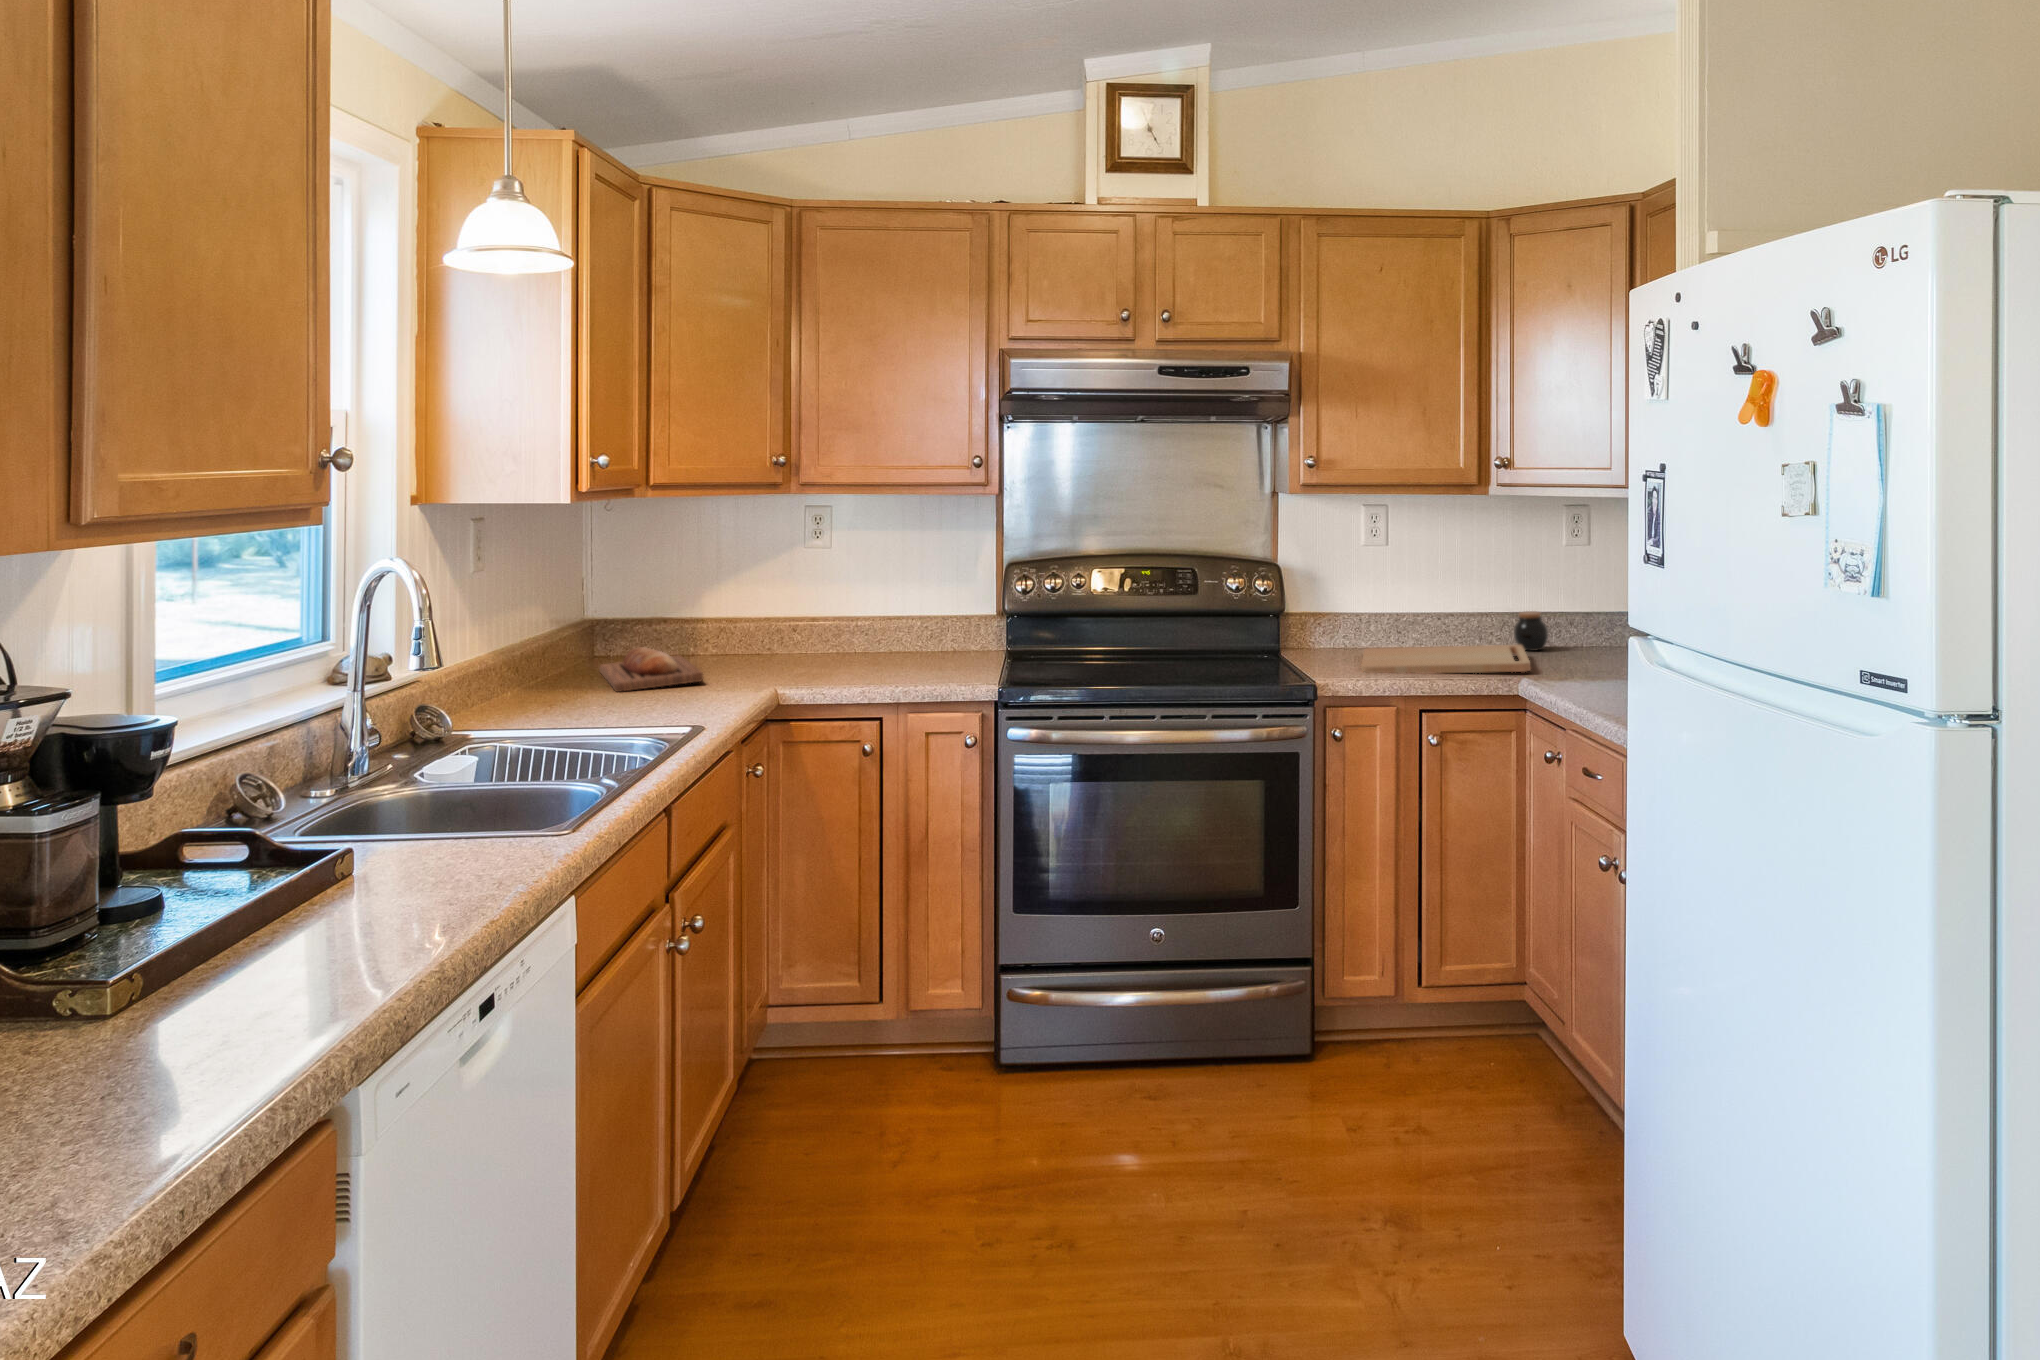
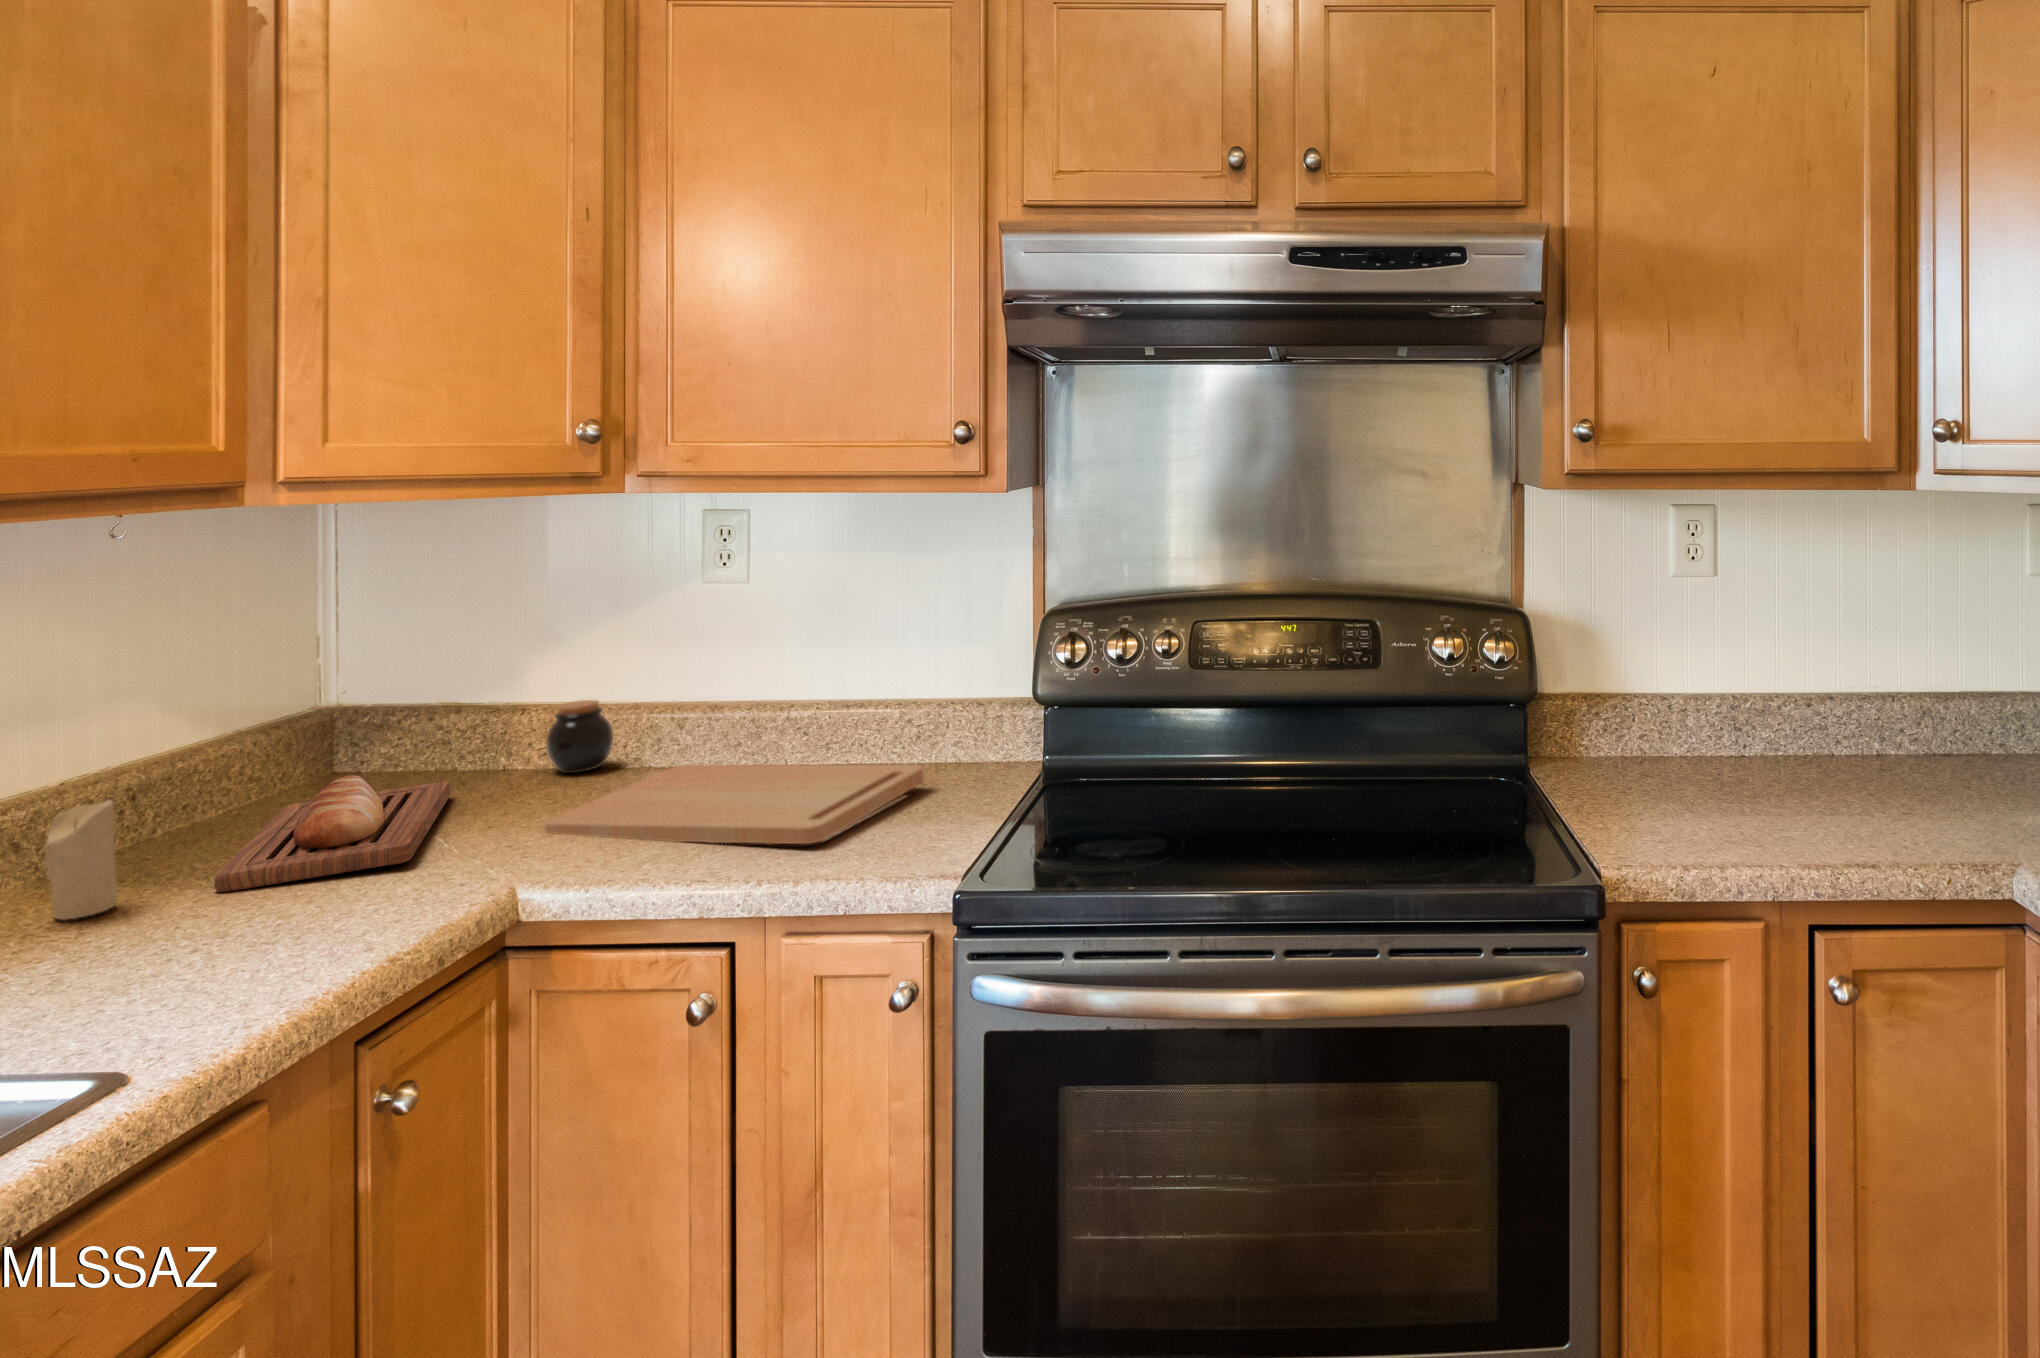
jar: present [1514,611,1548,651] -> present [547,700,613,773]
candle: none [546,642,576,699] -> present [44,801,117,920]
cutting board: present [1361,645,1531,674] -> present [543,765,924,844]

